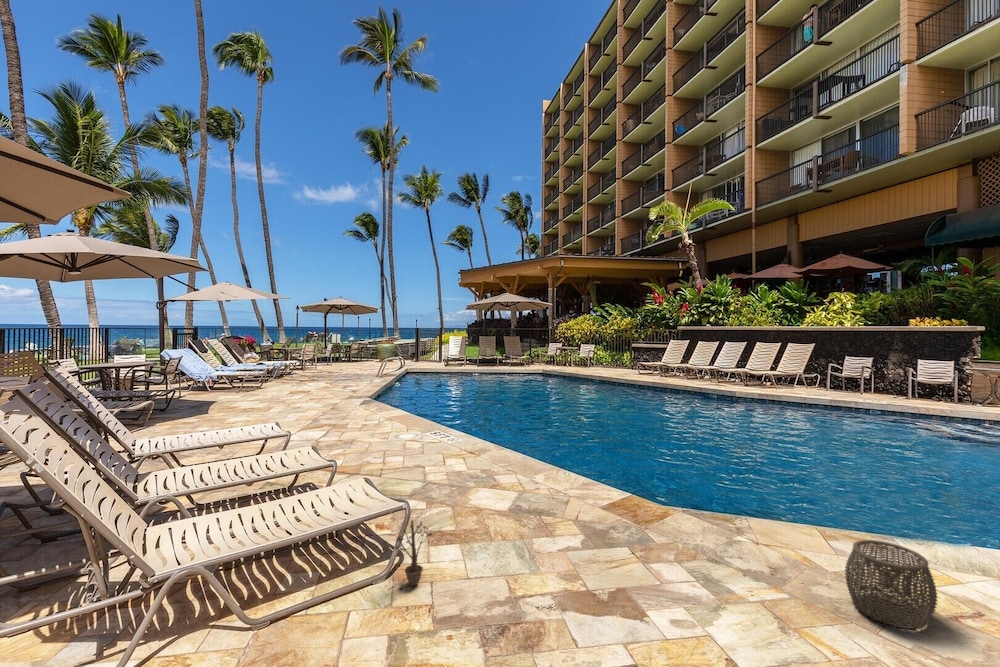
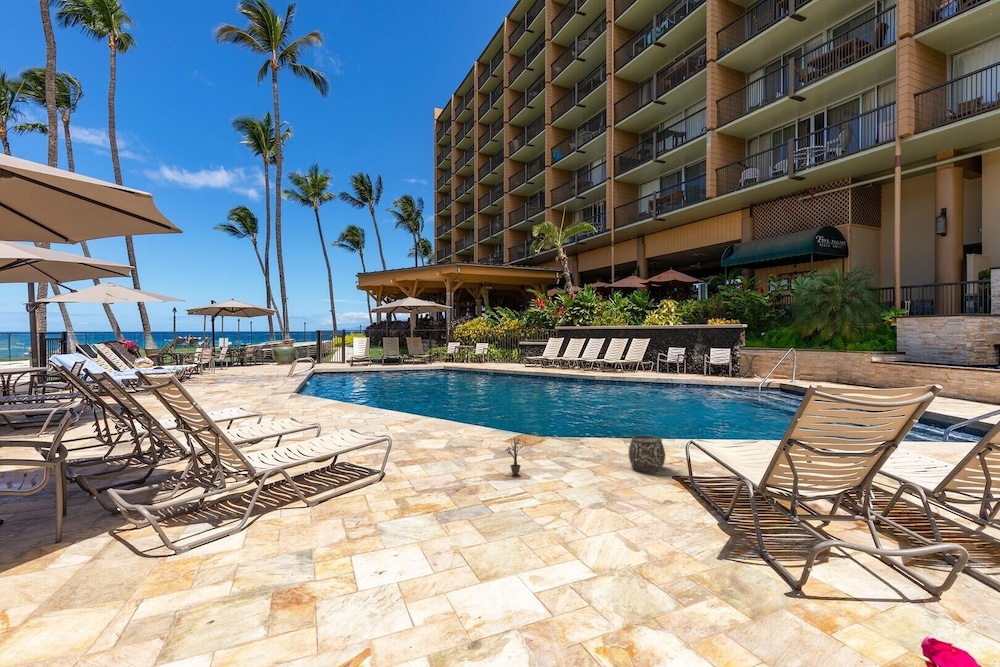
decorative plant: present [388,521,432,590] -> present [506,438,523,476]

